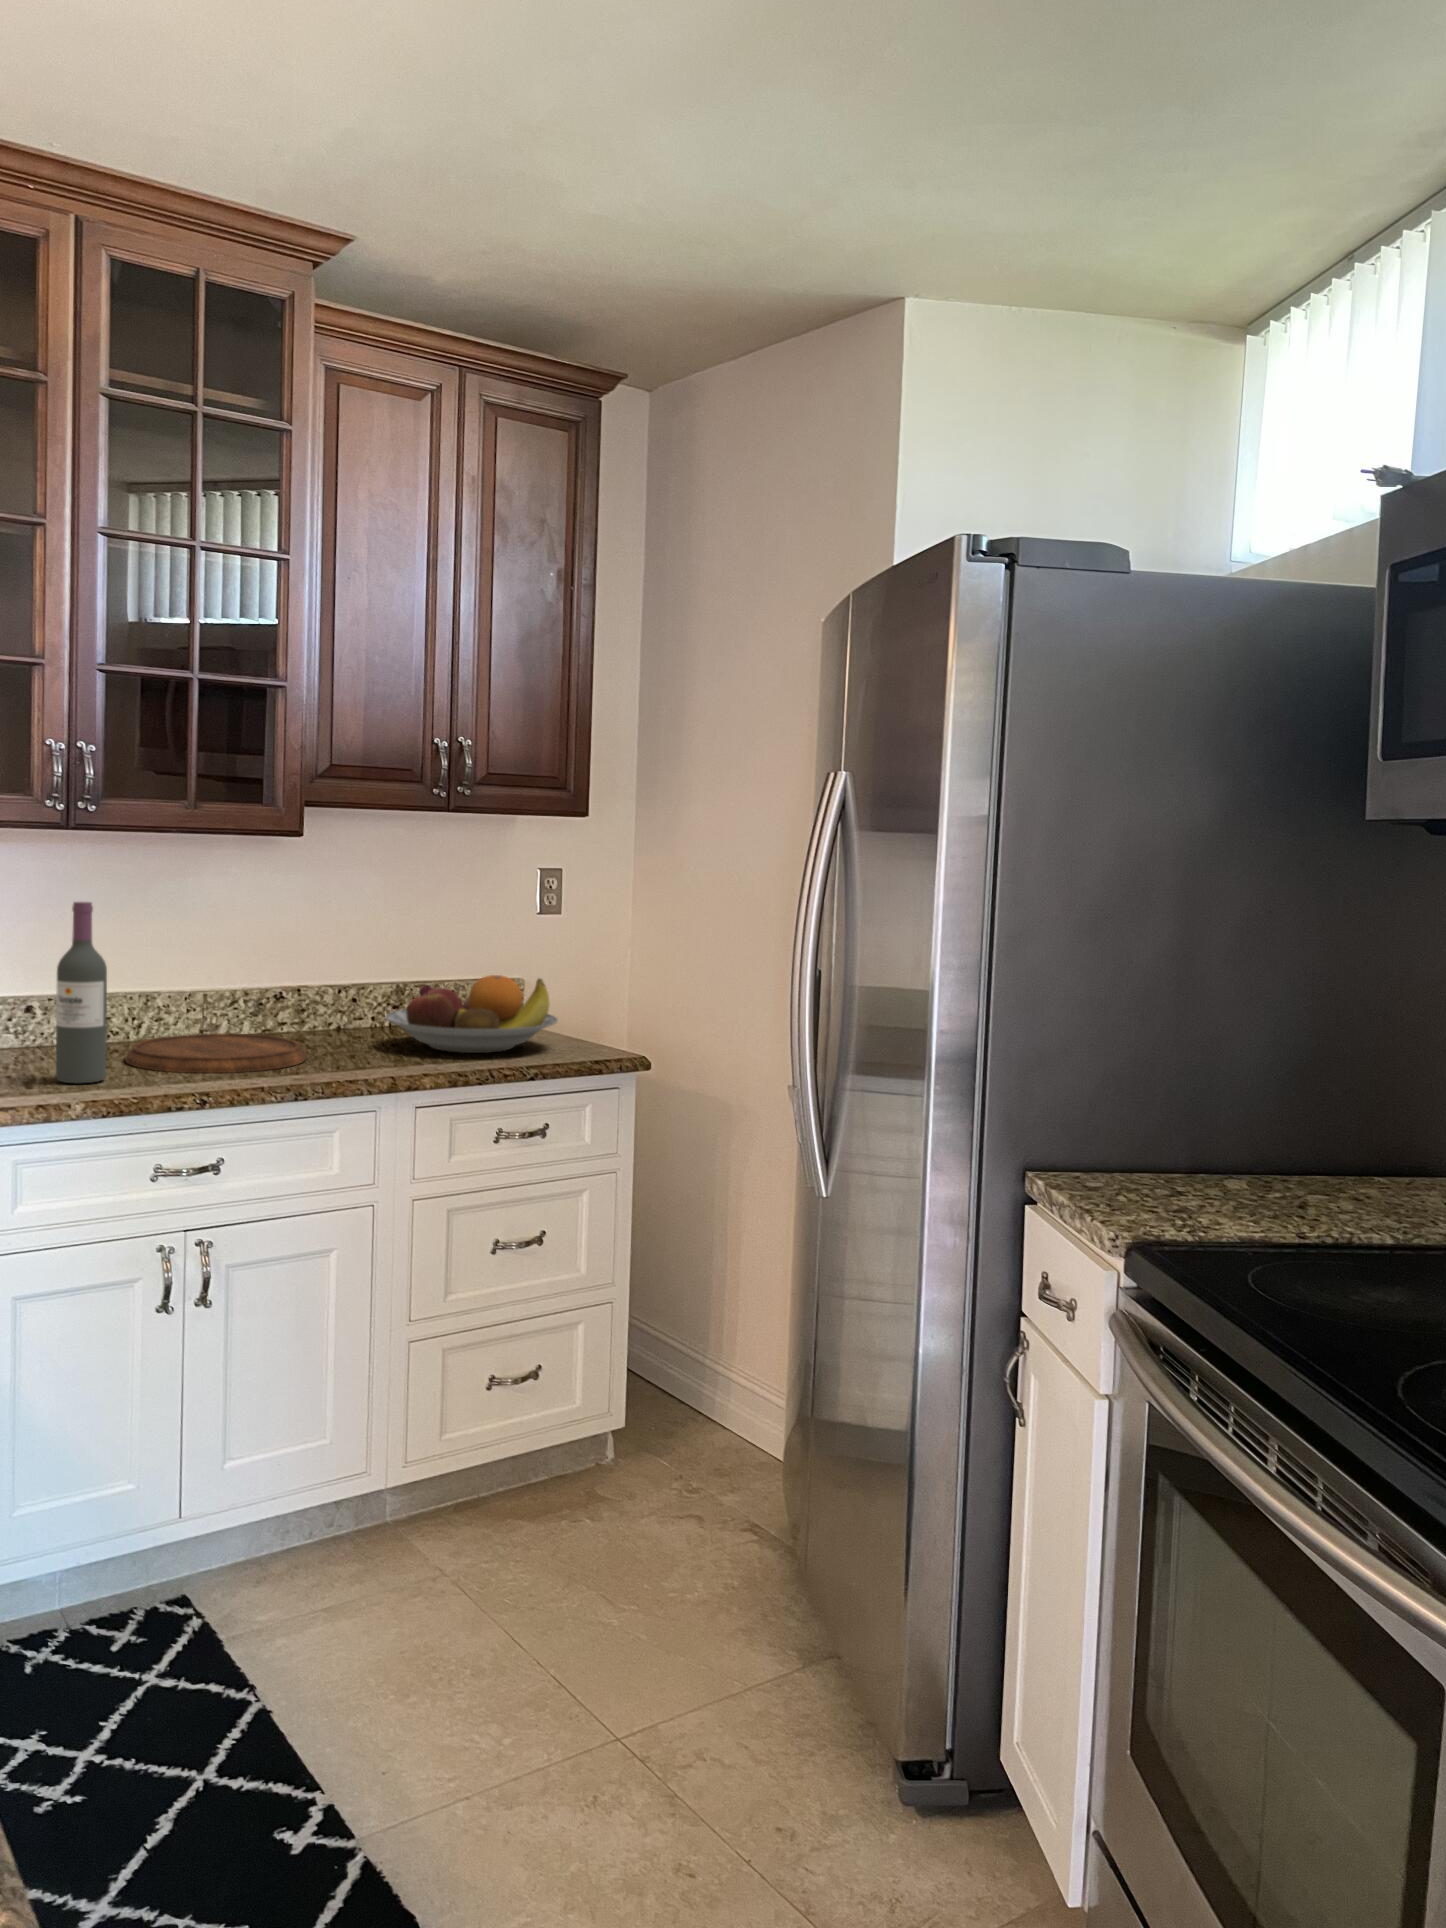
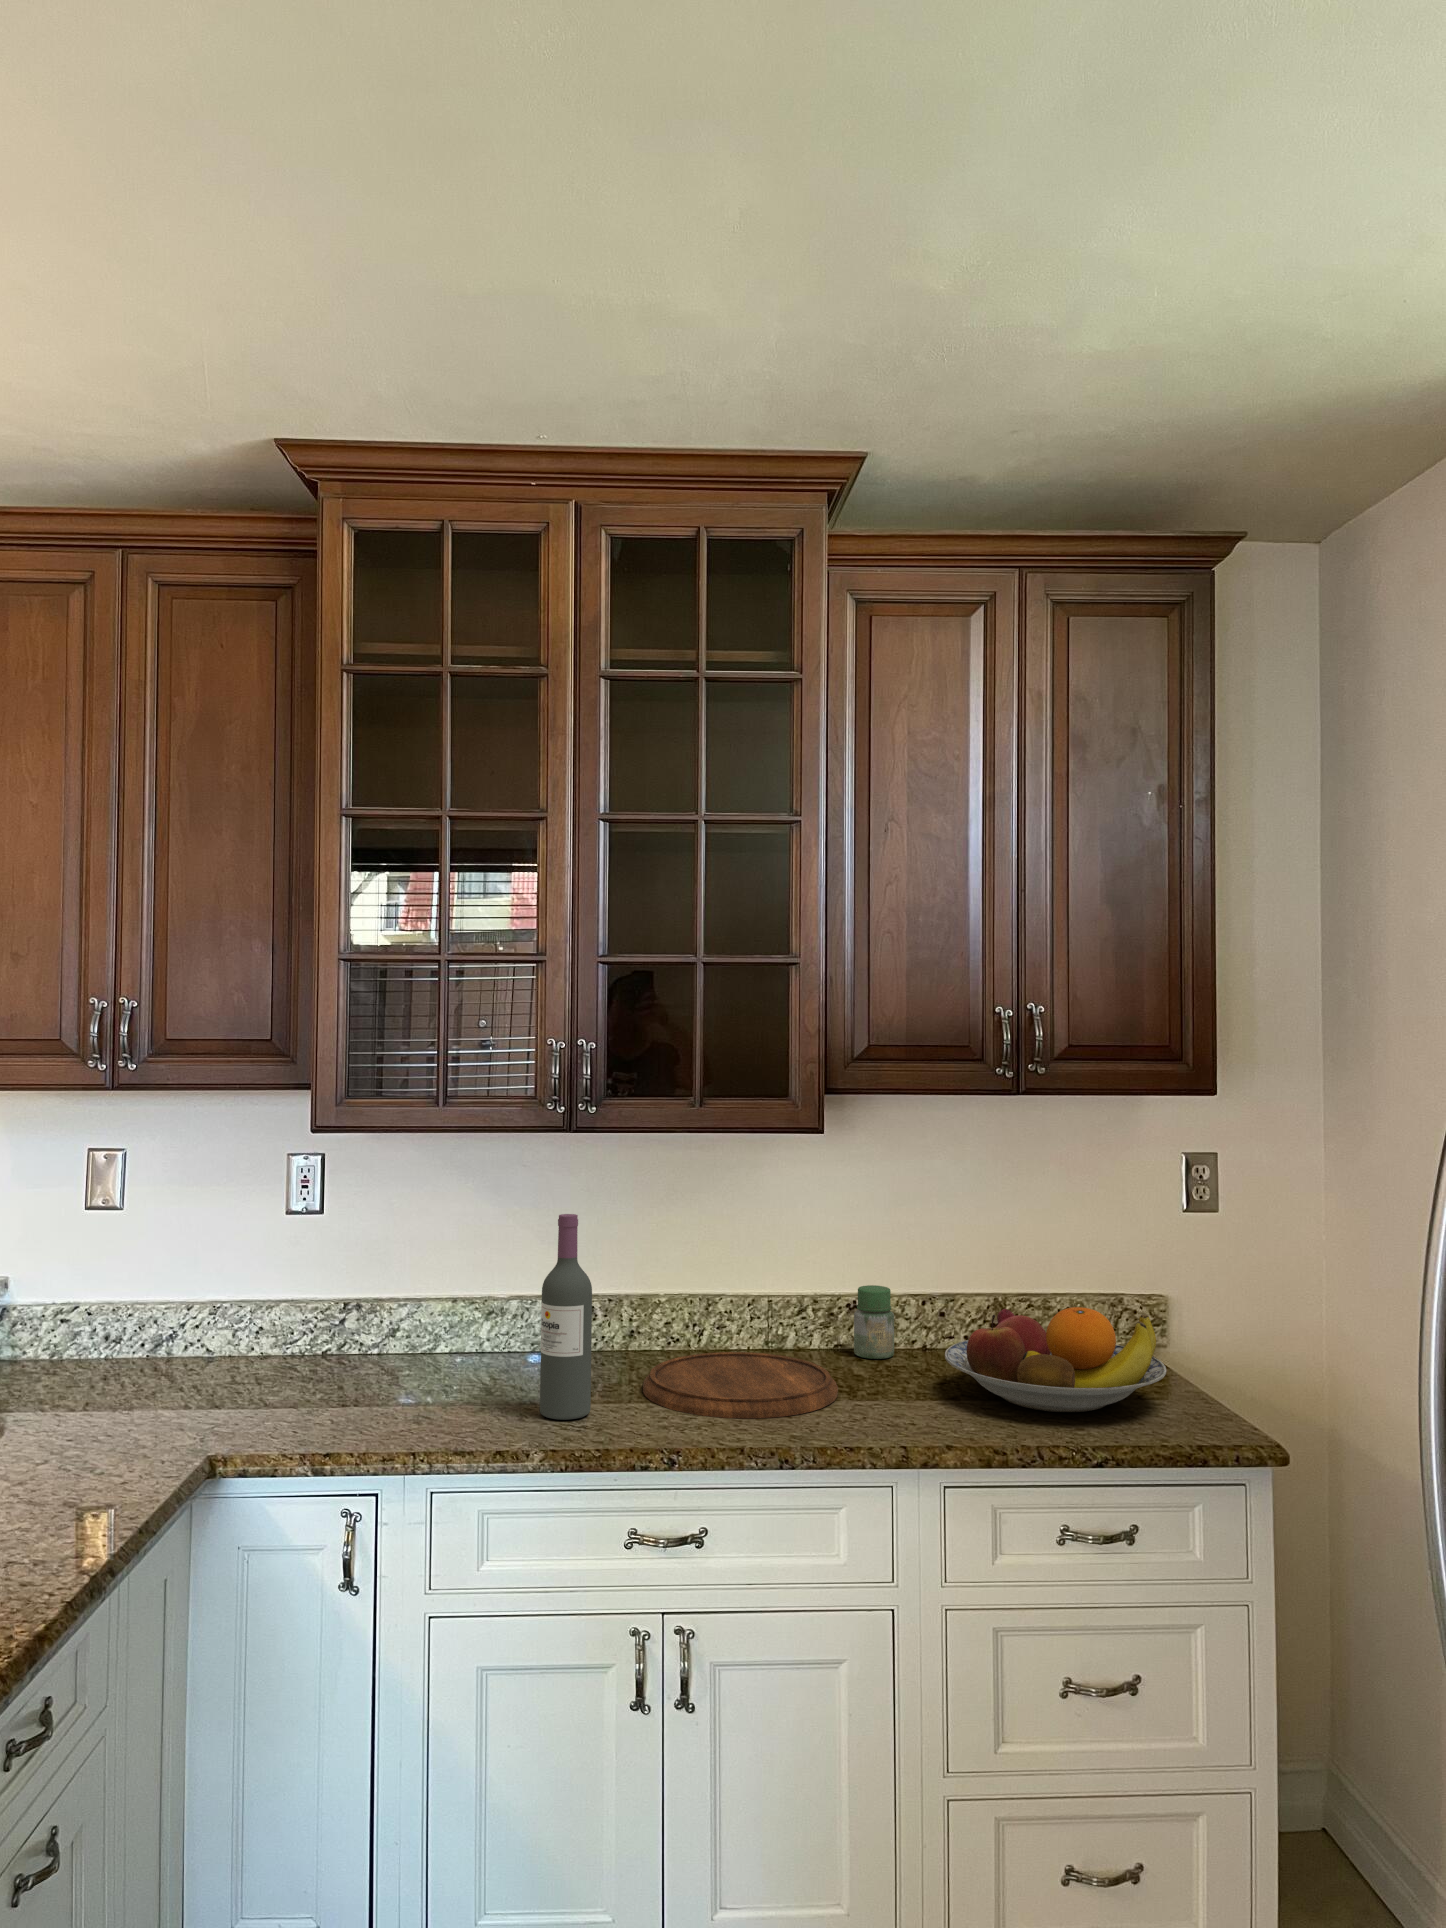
jar: none [284,977,320,1037] -> present [854,1285,894,1359]

